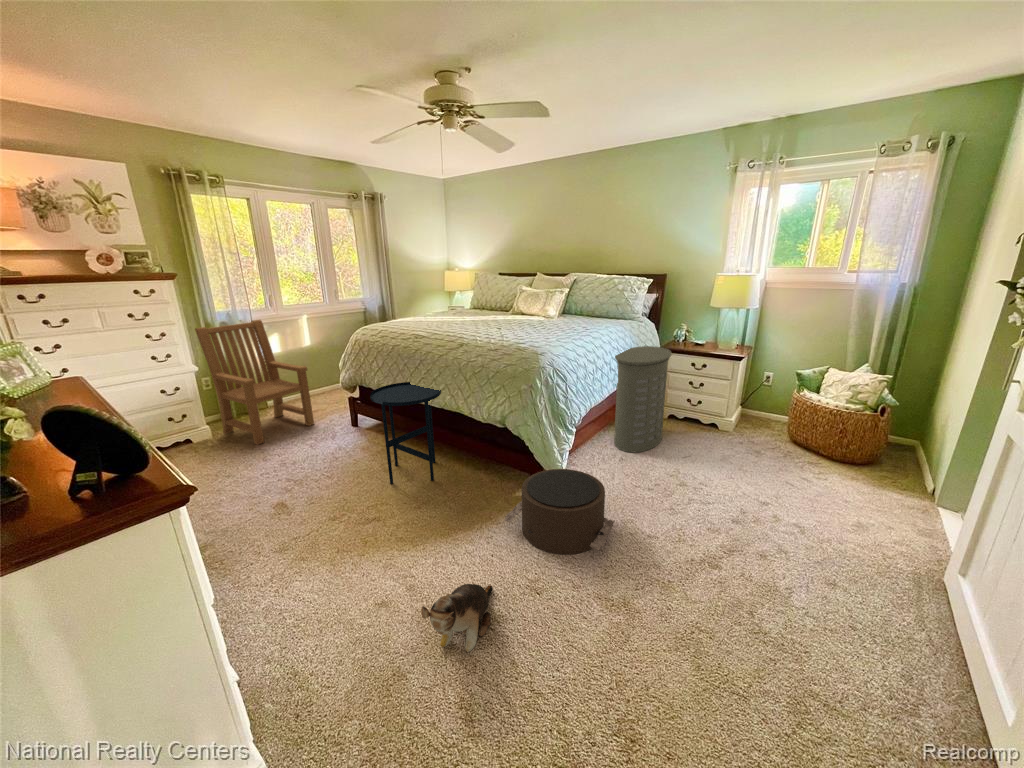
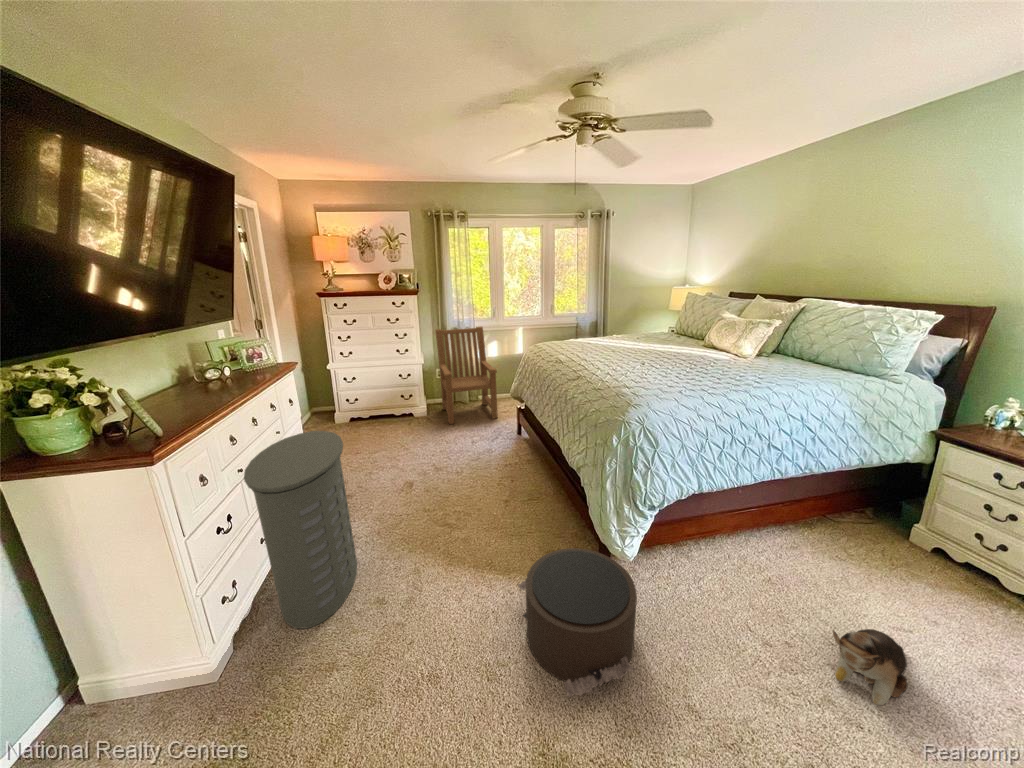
laundry hamper: present [614,346,671,453] -> present [244,431,357,629]
side table: present [370,382,441,484] -> none [479,401,547,505]
plush toy: present [421,584,493,652] -> present [833,629,907,705]

